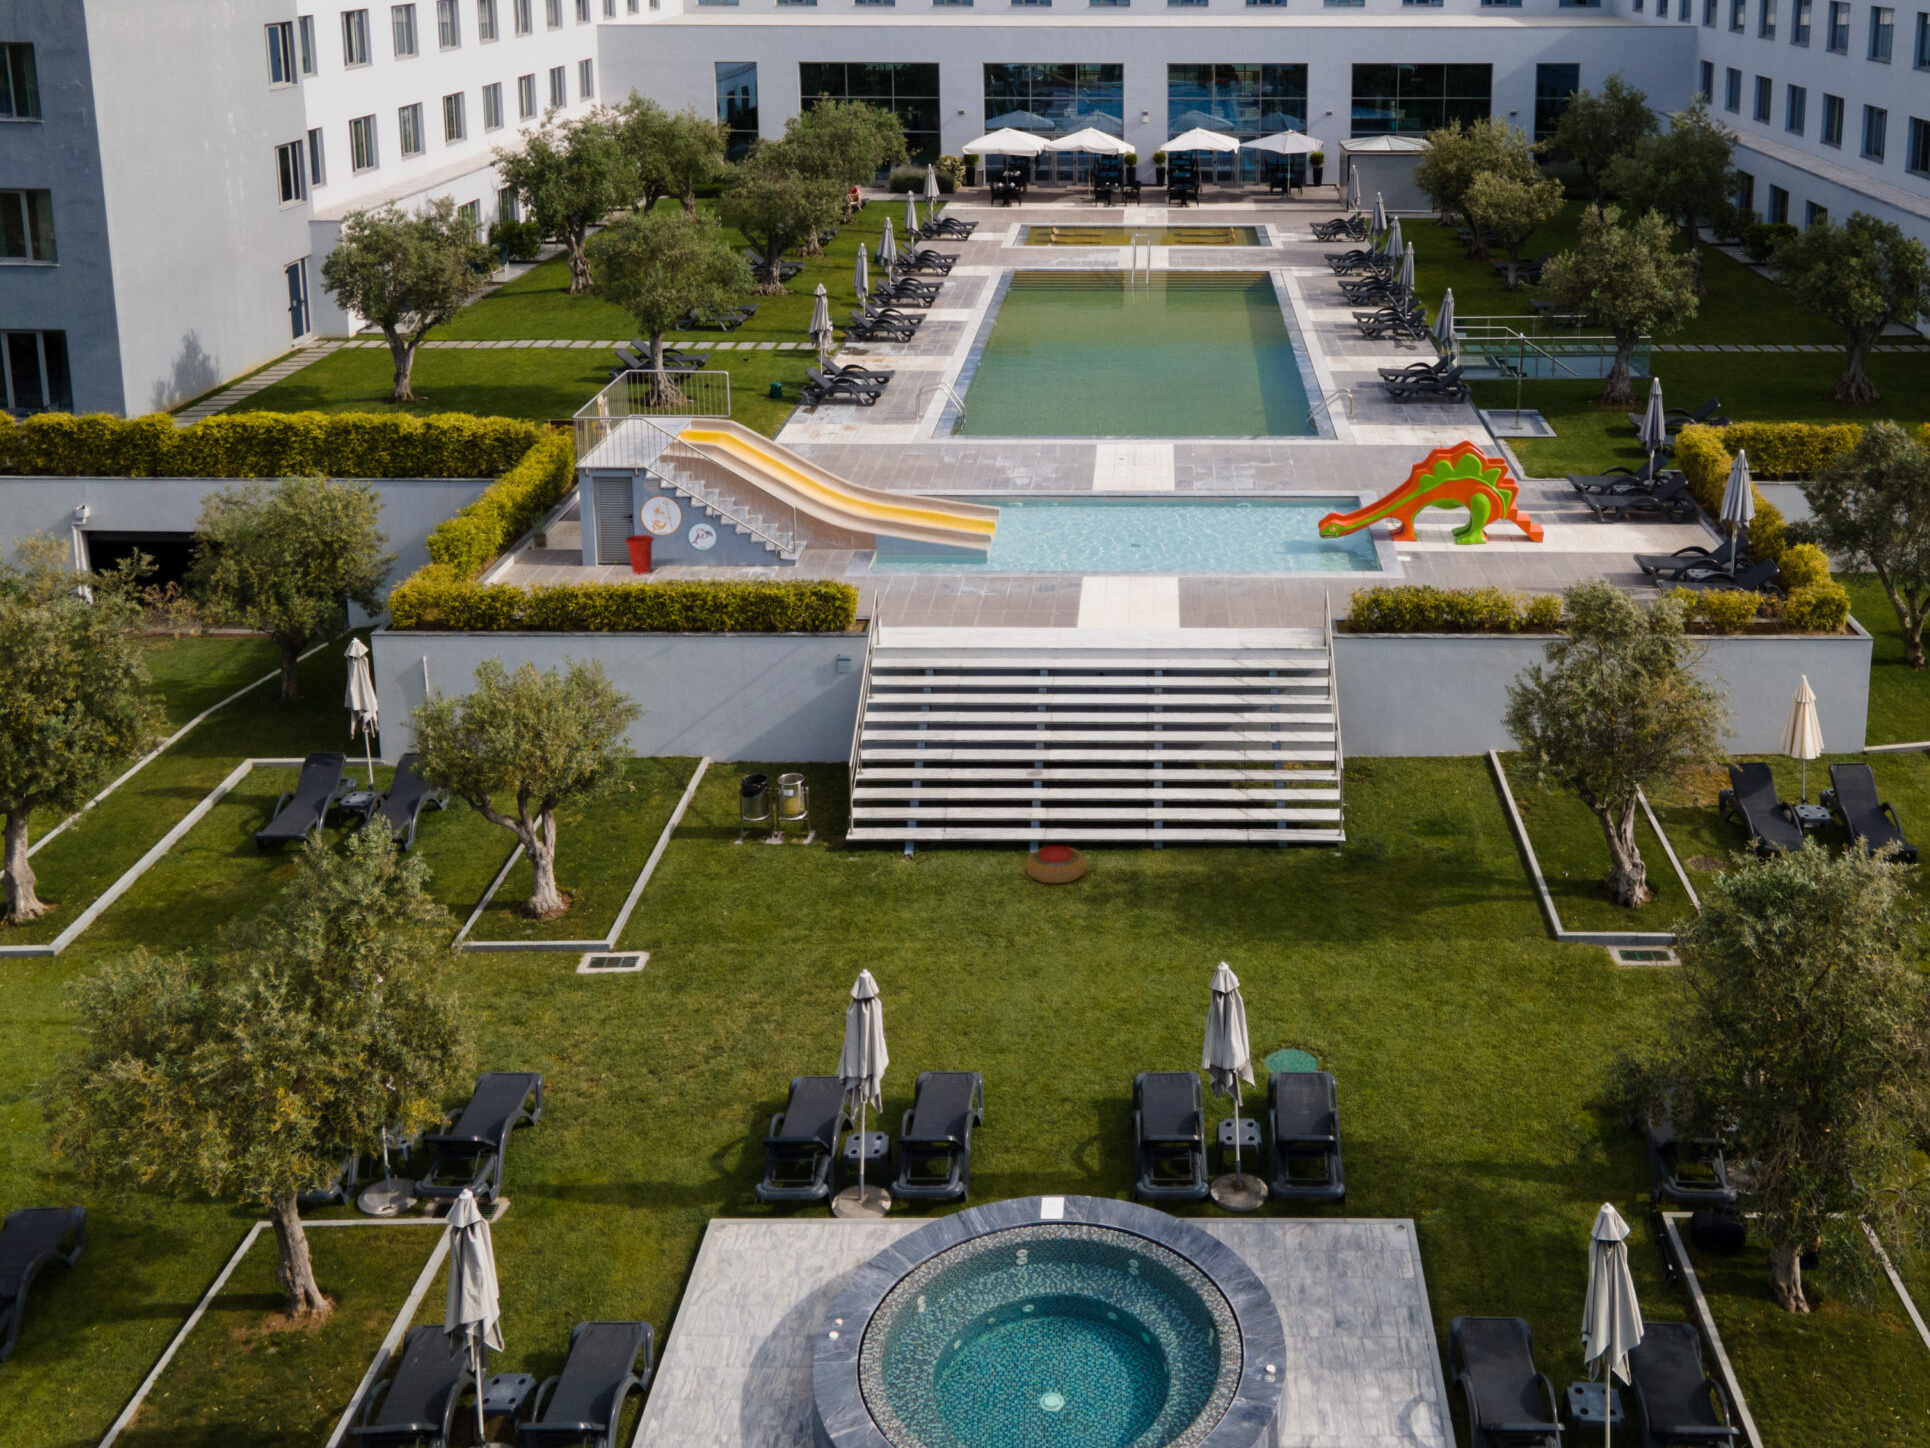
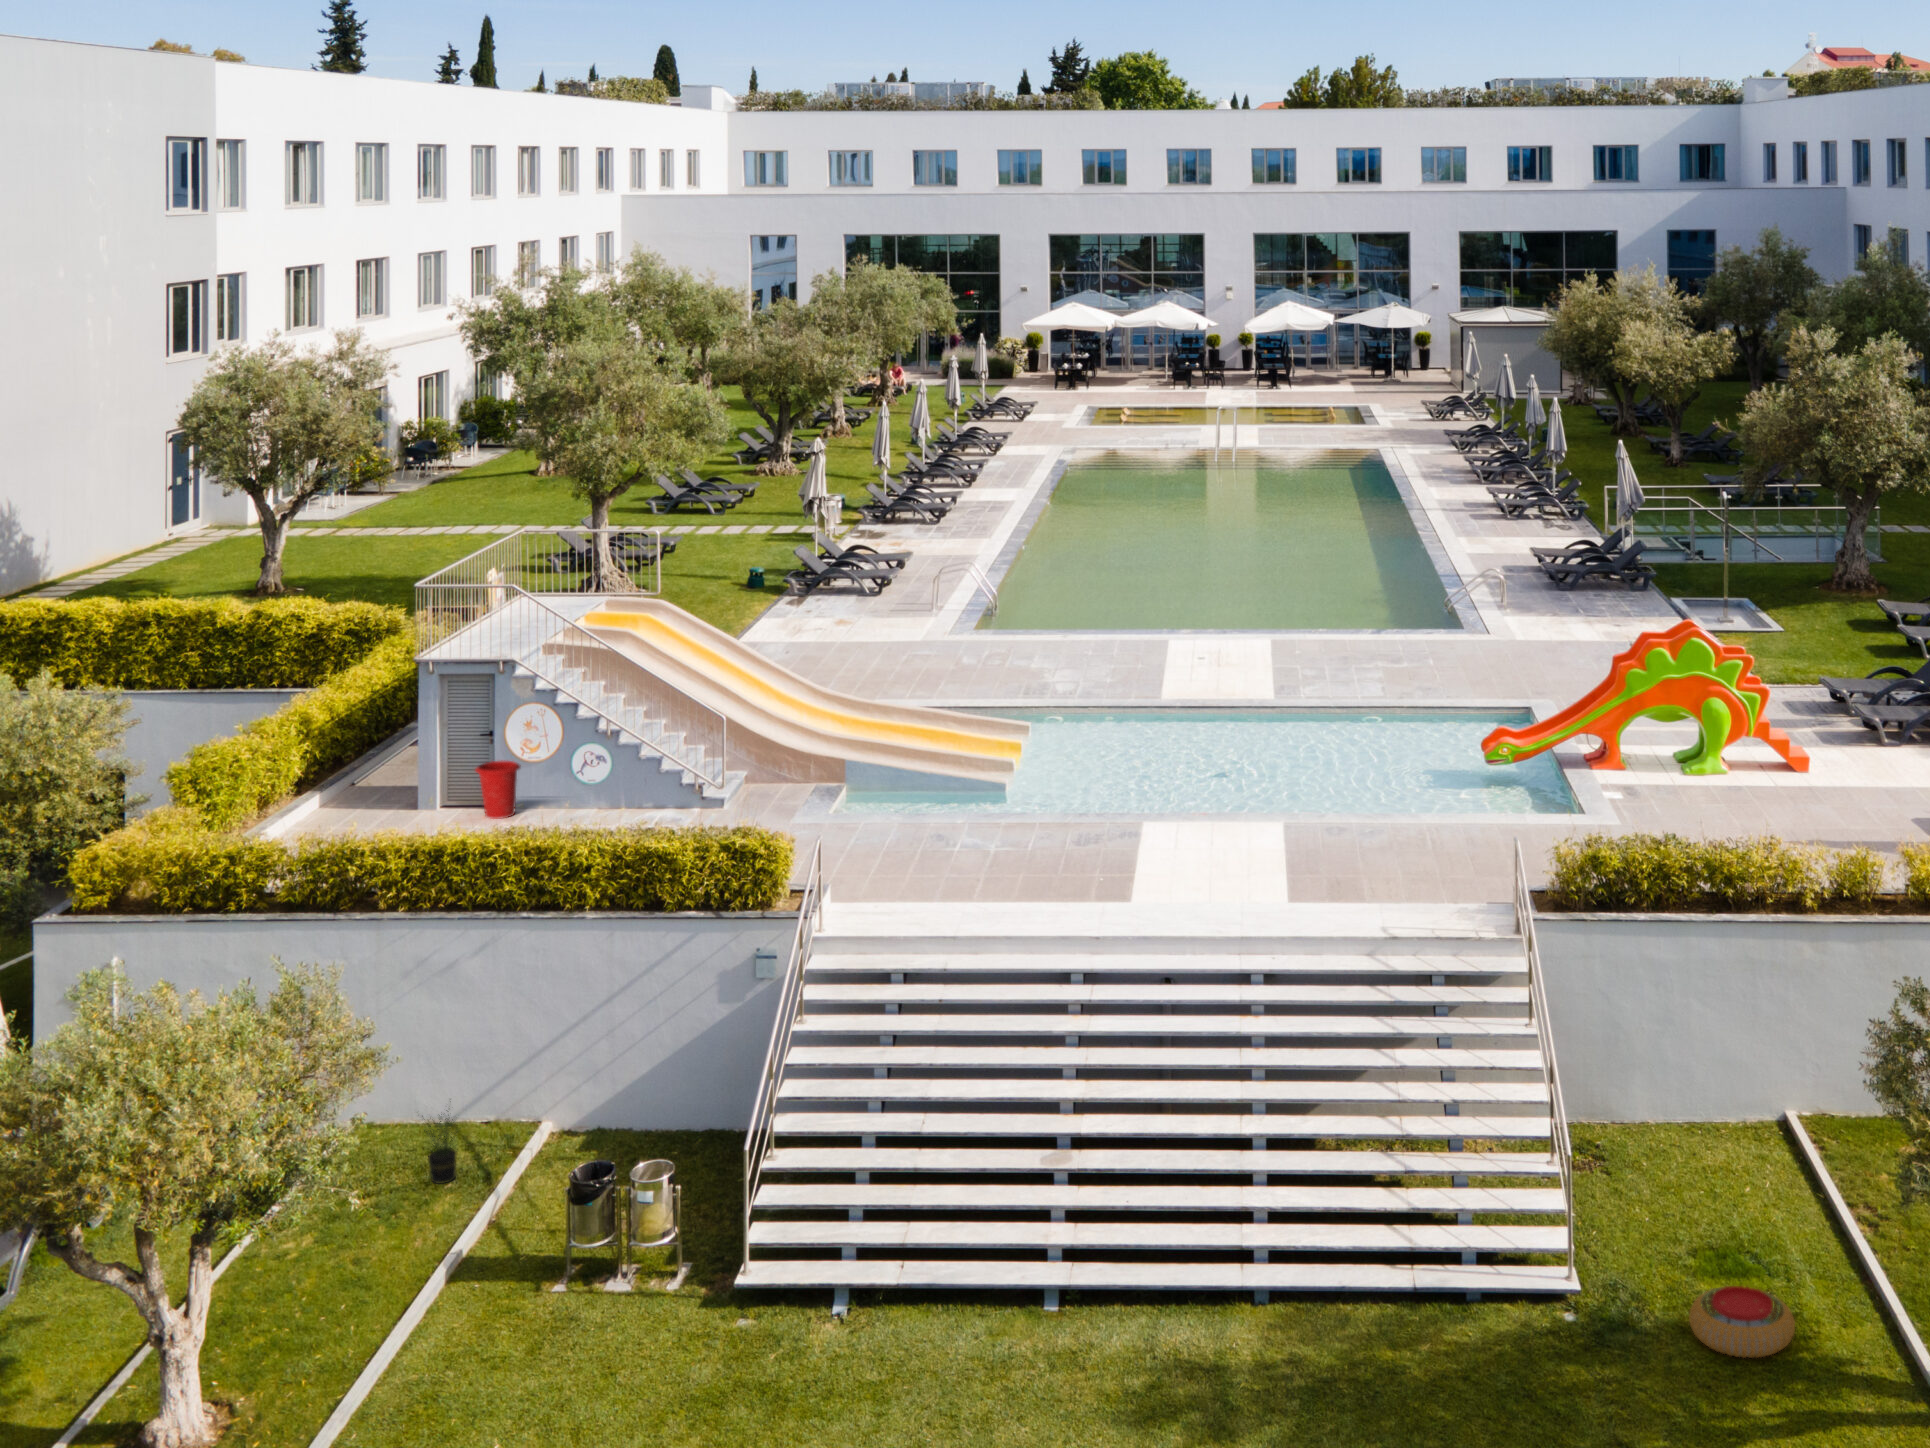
potted plant: present [531,512,547,549] -> present [422,1110,456,1184]
pouf: present [1025,846,1087,883] -> present [1689,1286,1795,1358]

